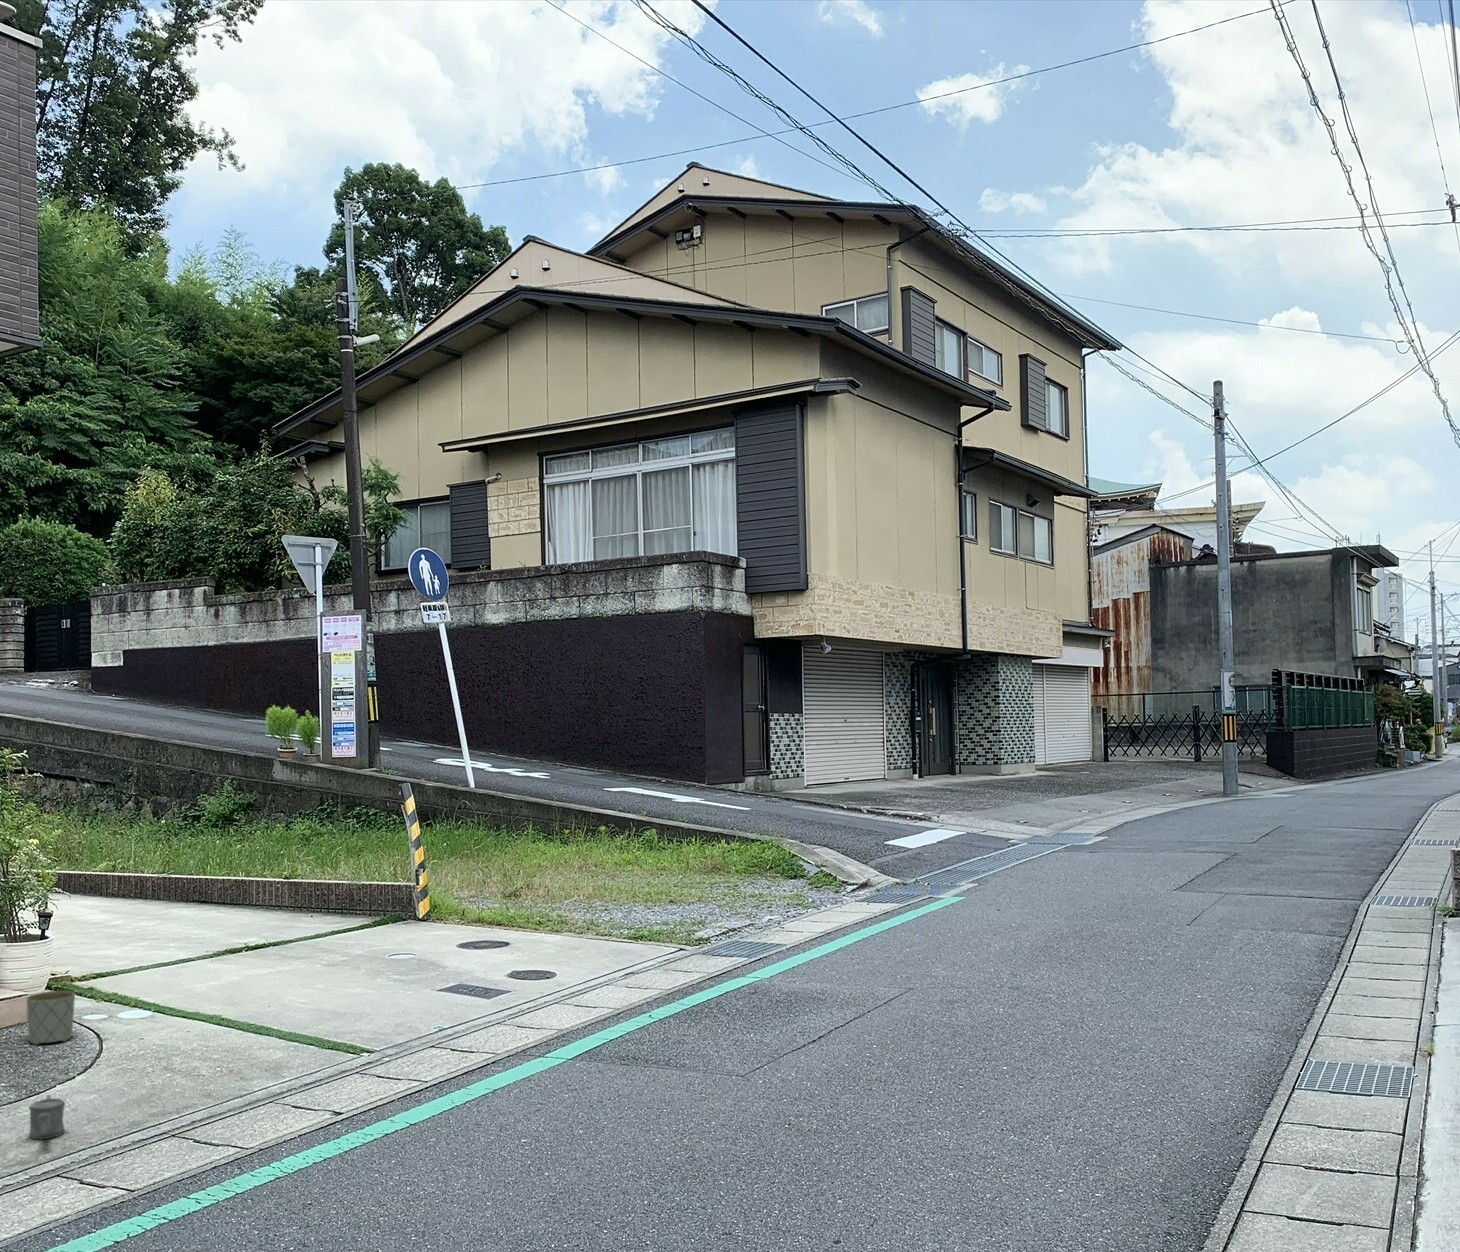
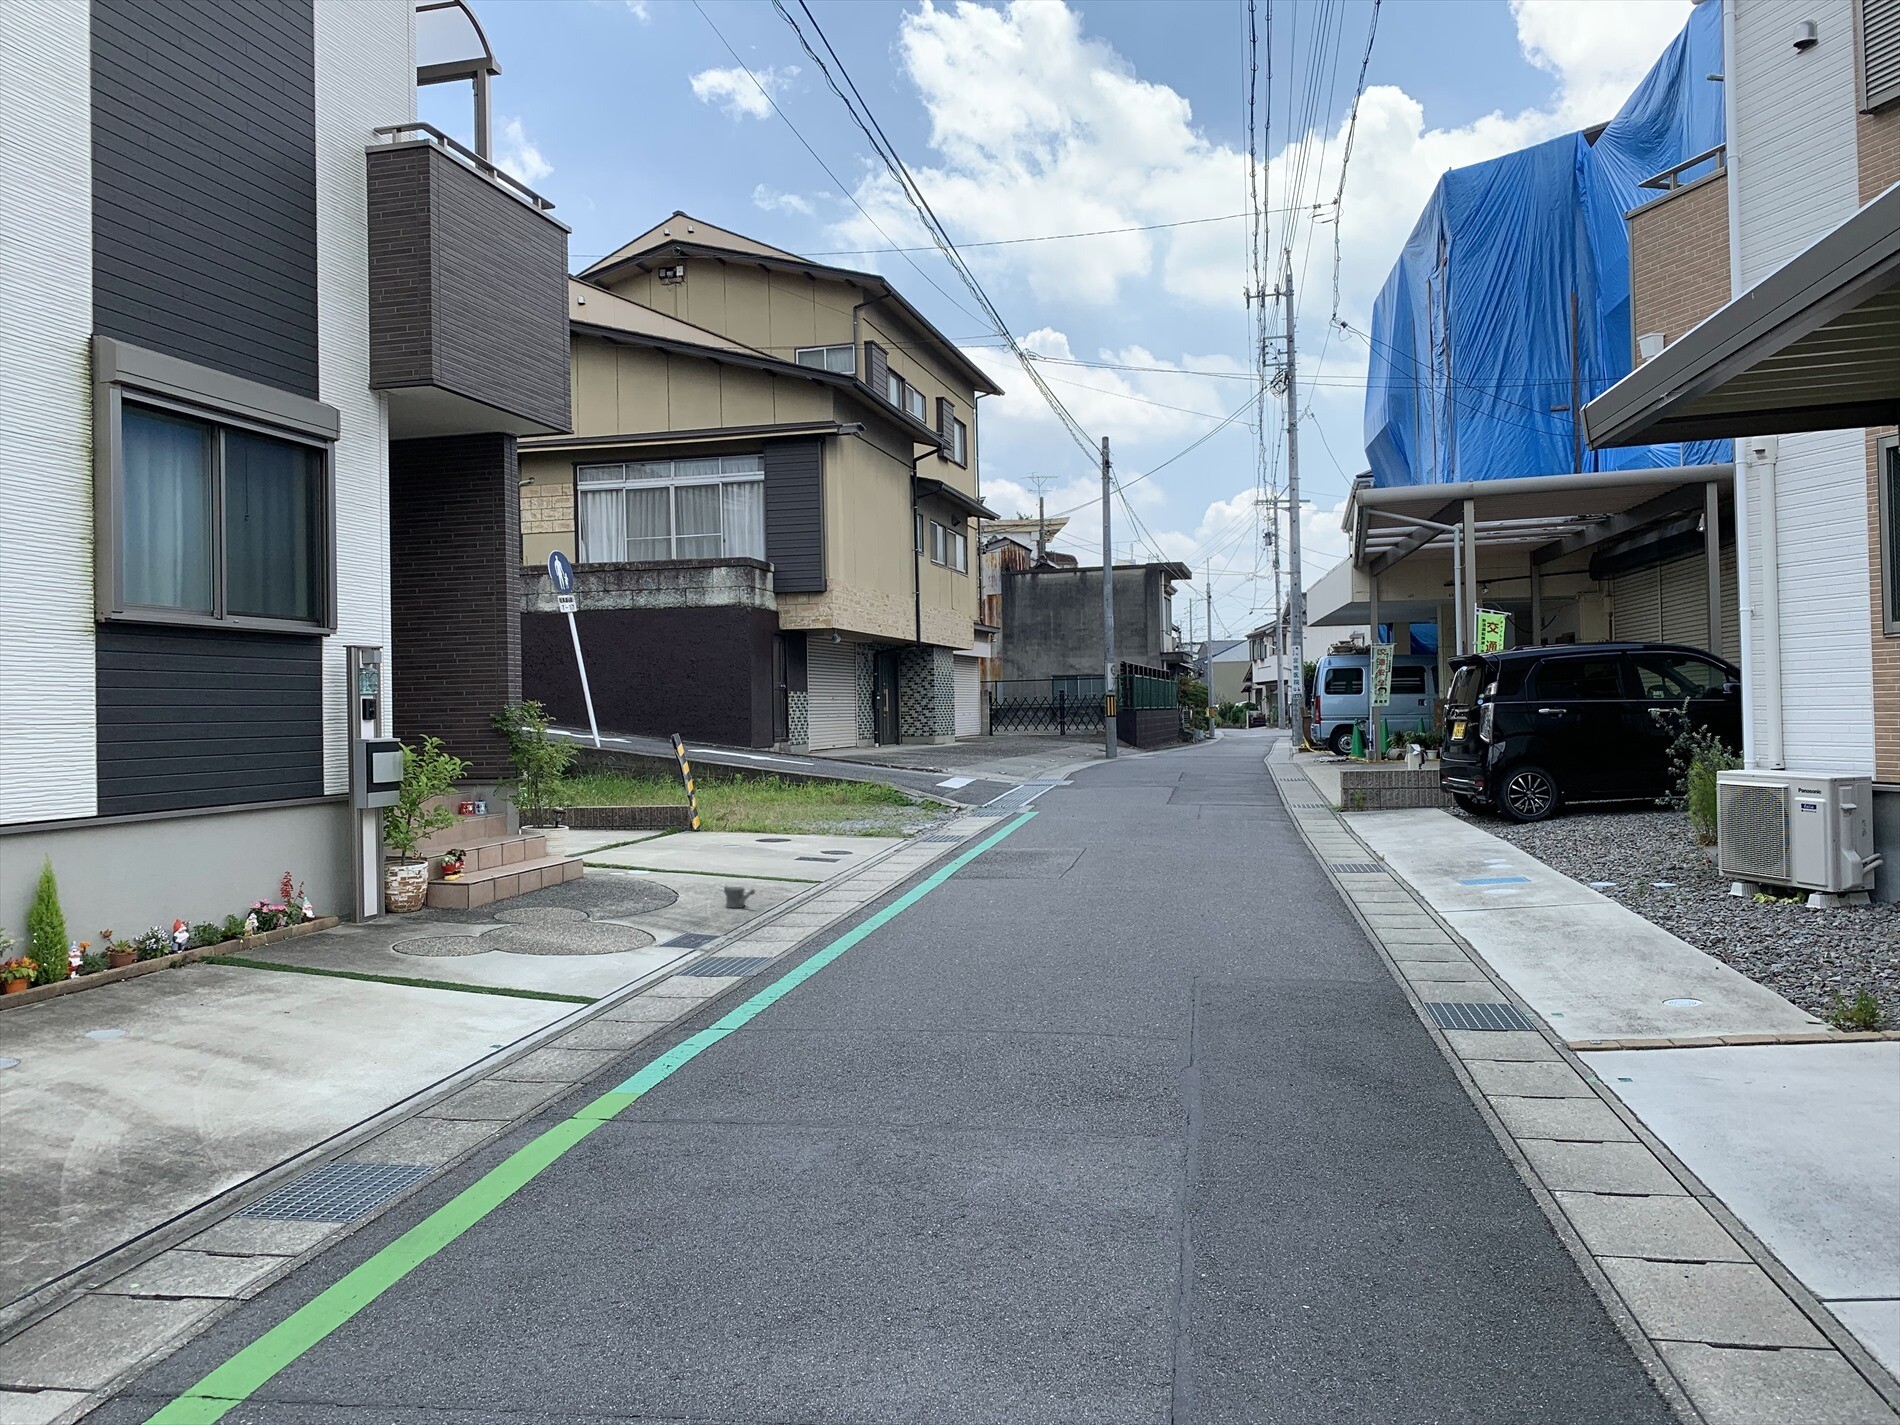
planter: present [27,991,75,1045] -> none [598,850,628,883]

